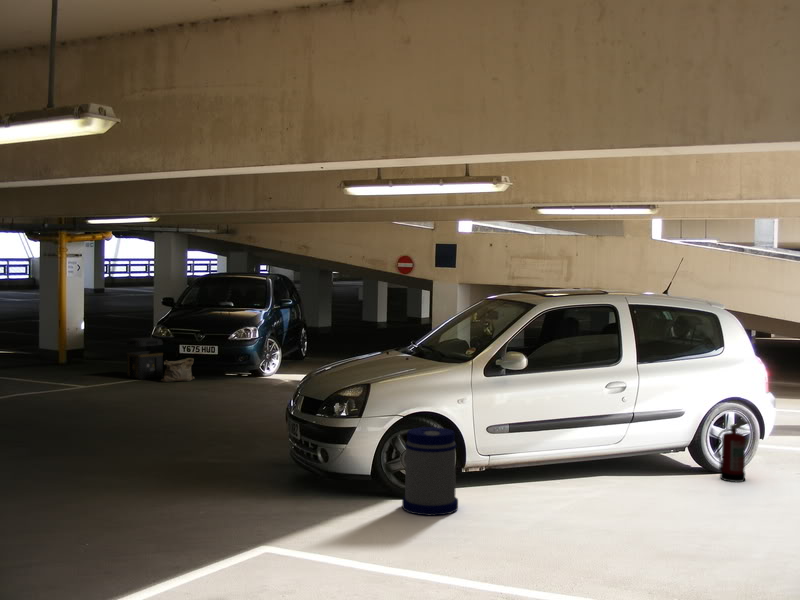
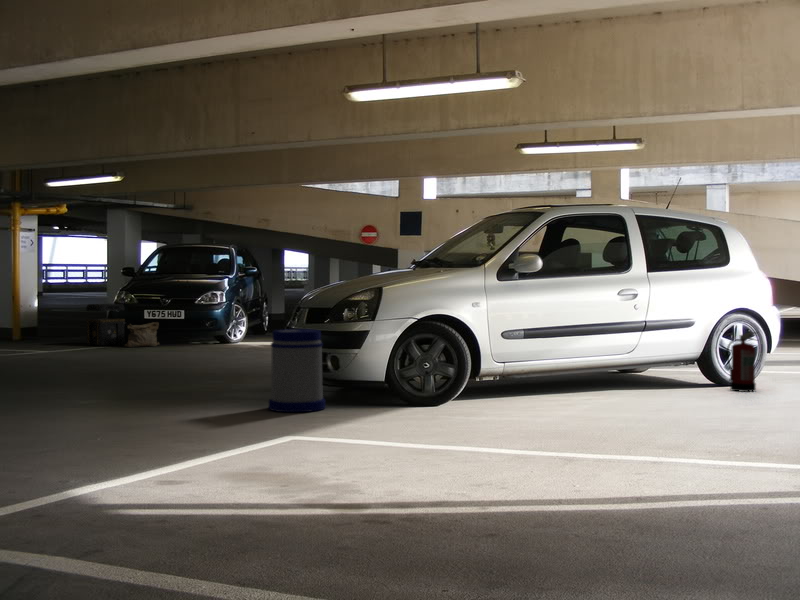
trash can: present [402,427,458,515] -> present [269,329,325,412]

